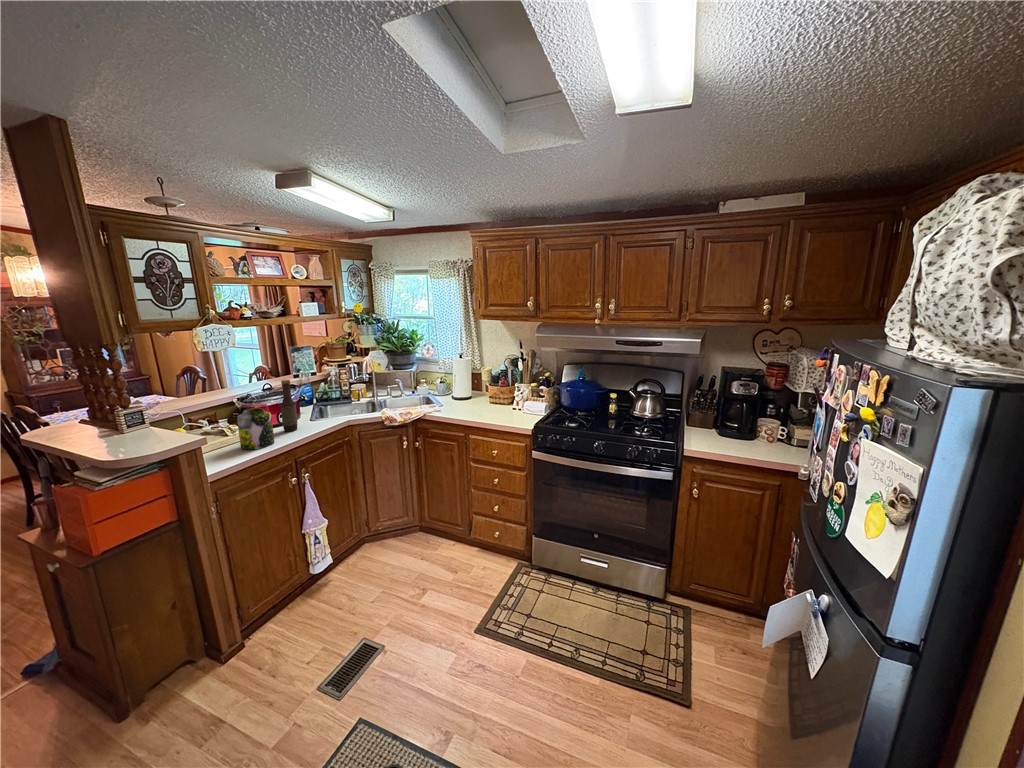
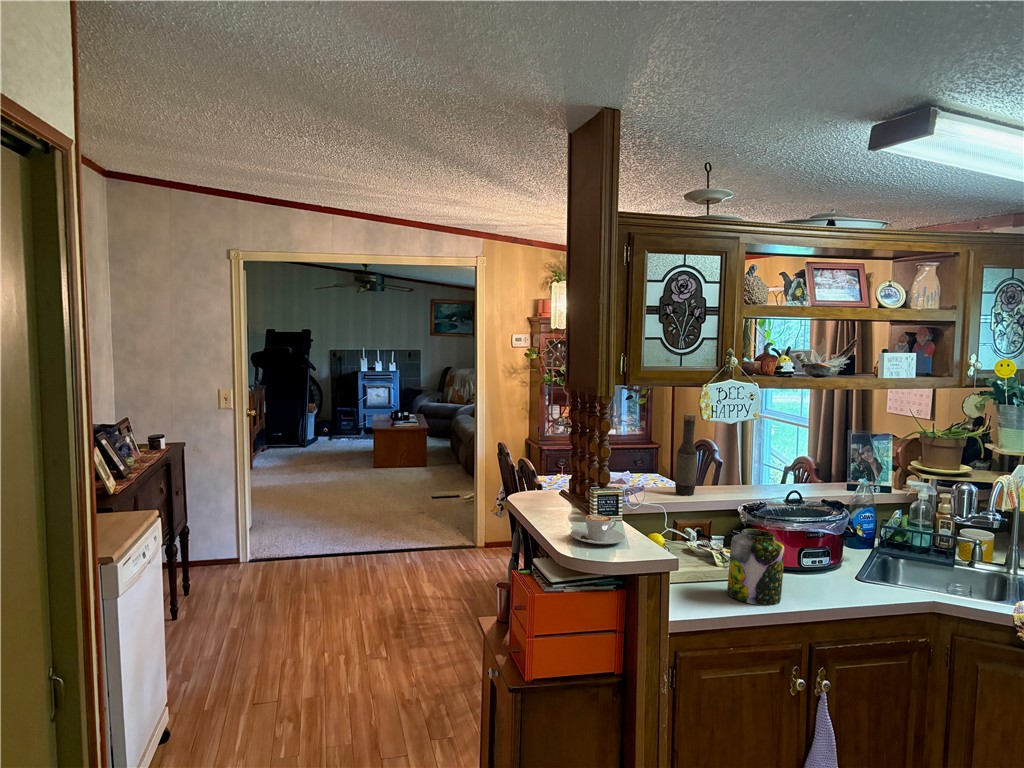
bottle: present [281,380,297,432] -> present [675,414,698,496]
coffee cup: none [108,427,160,448] -> present [571,514,625,544]

